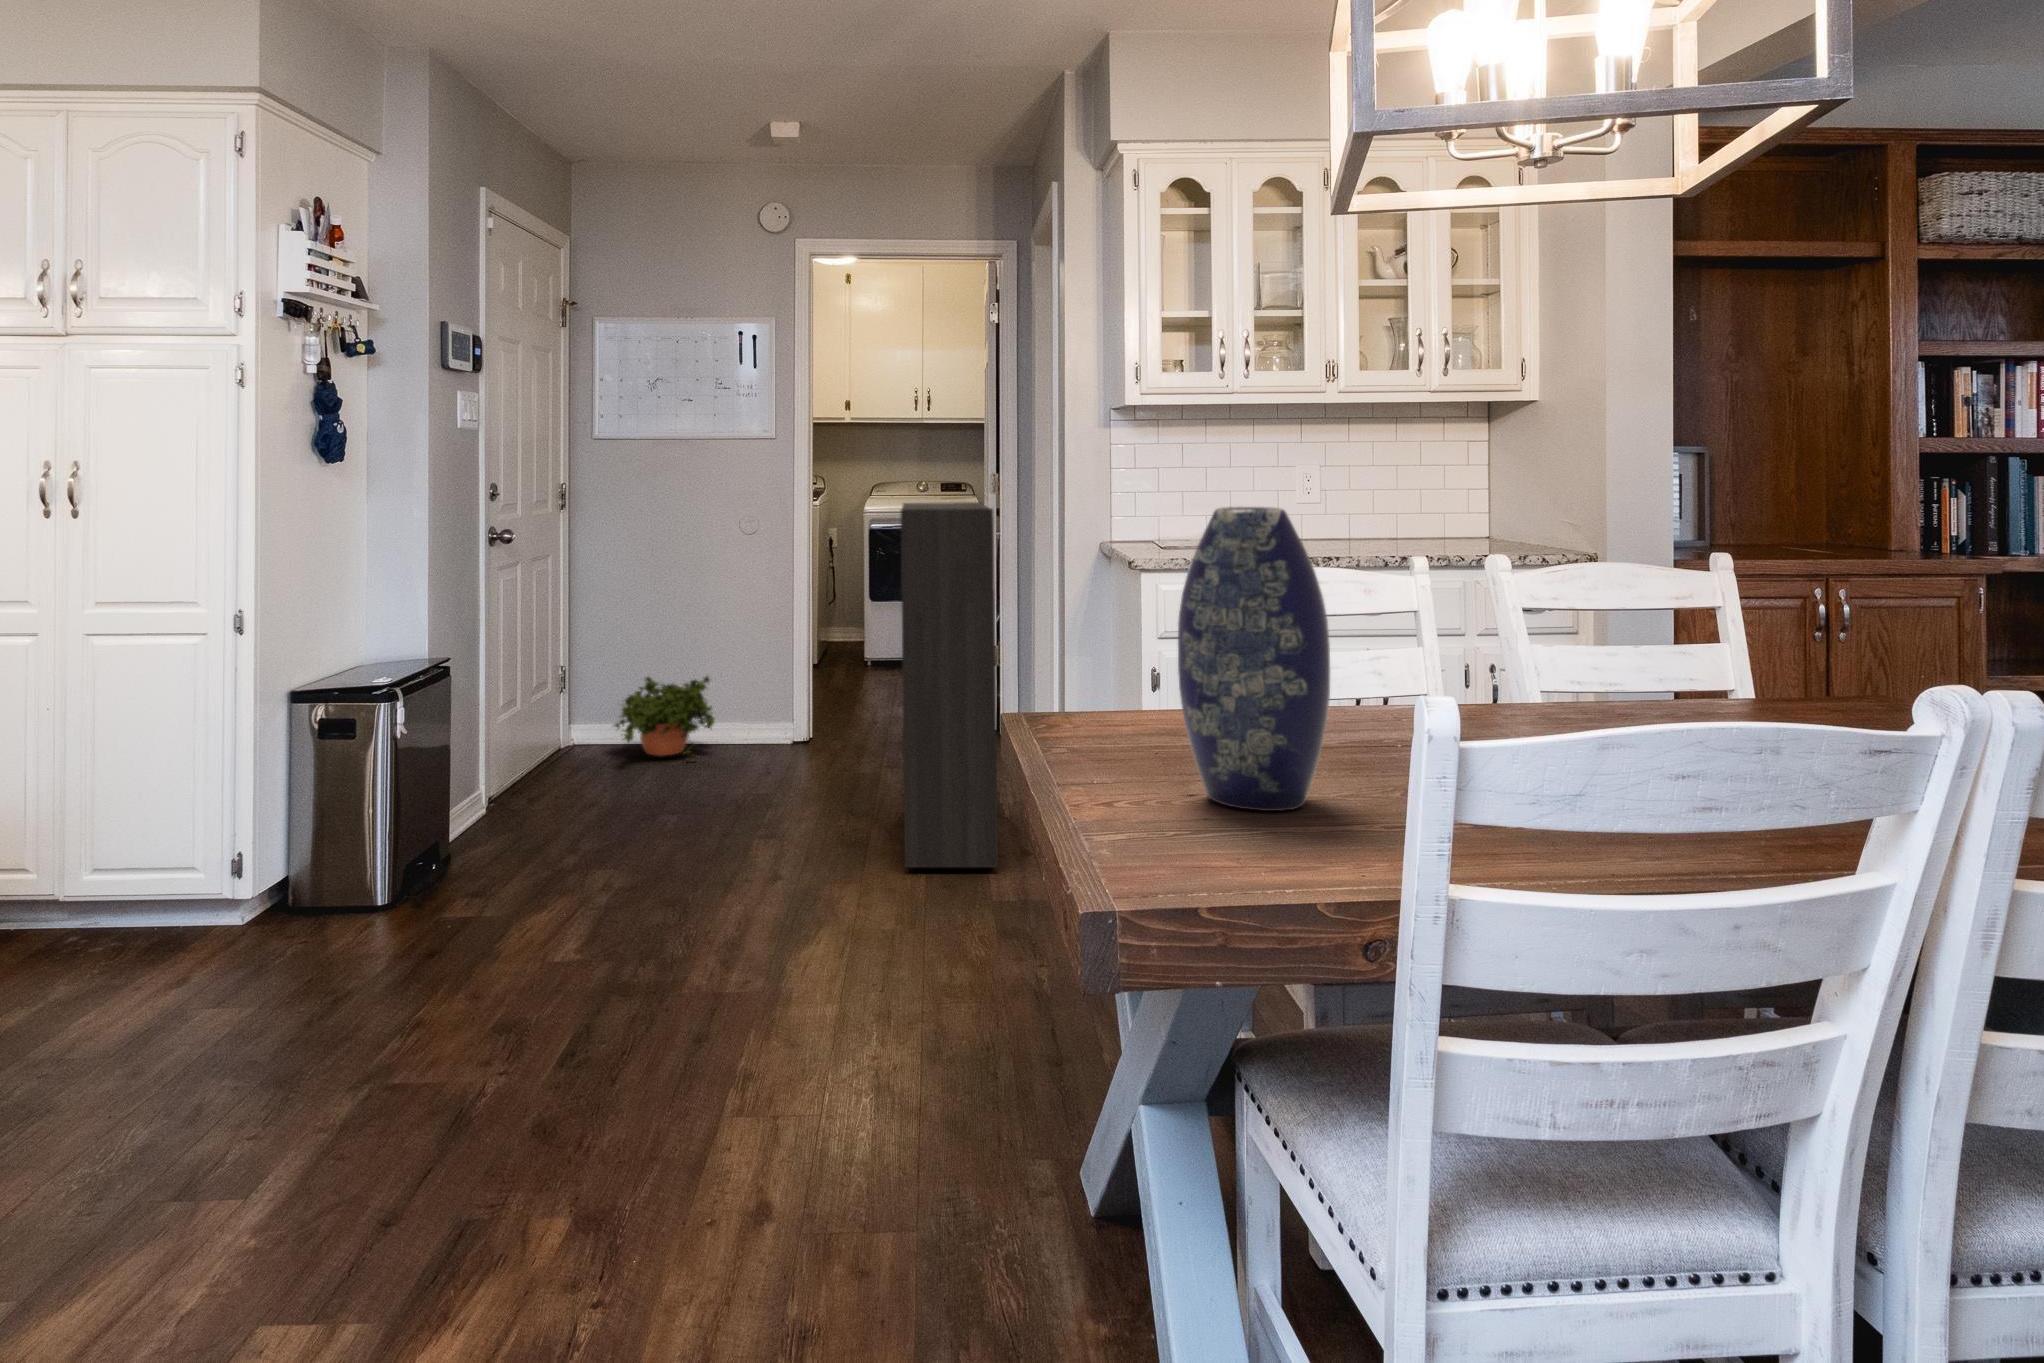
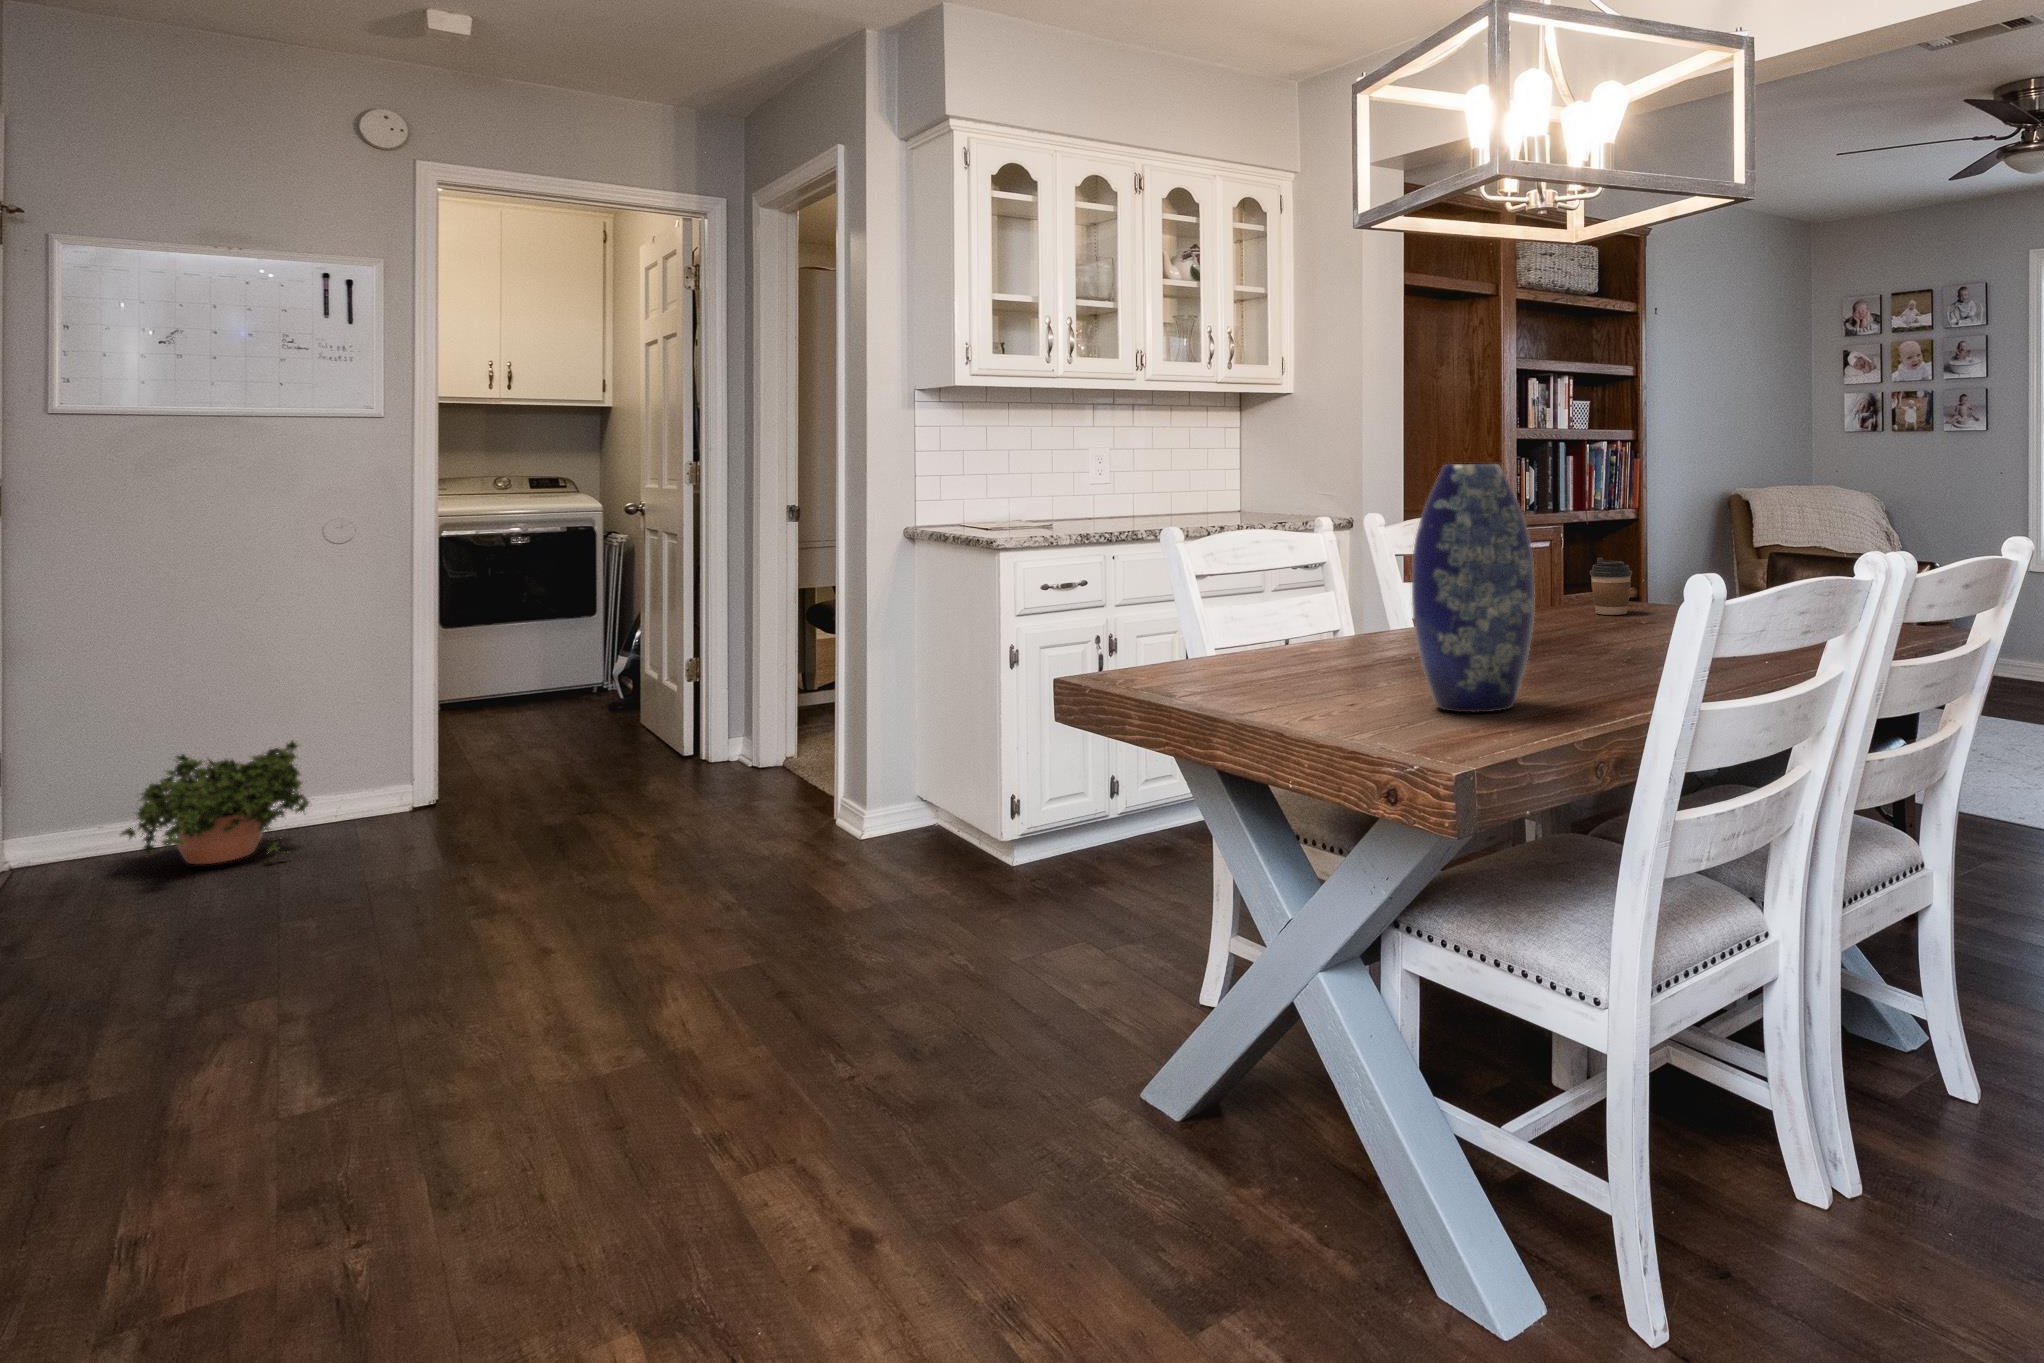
bookcase: present [901,502,998,867] -> none [670,490,949,913]
coffee cup: none [1755,629,1826,711] -> present [1590,558,1632,615]

